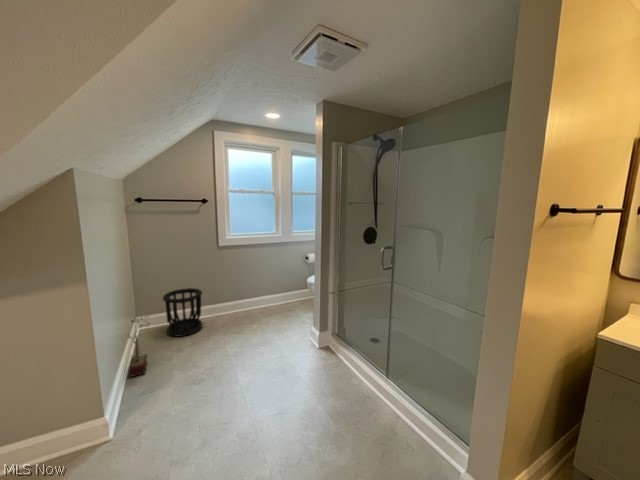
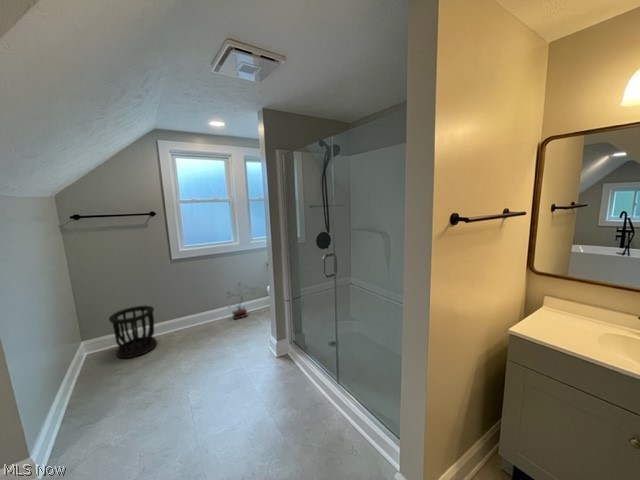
potted plant: present [128,318,150,377] -> present [228,284,252,319]

